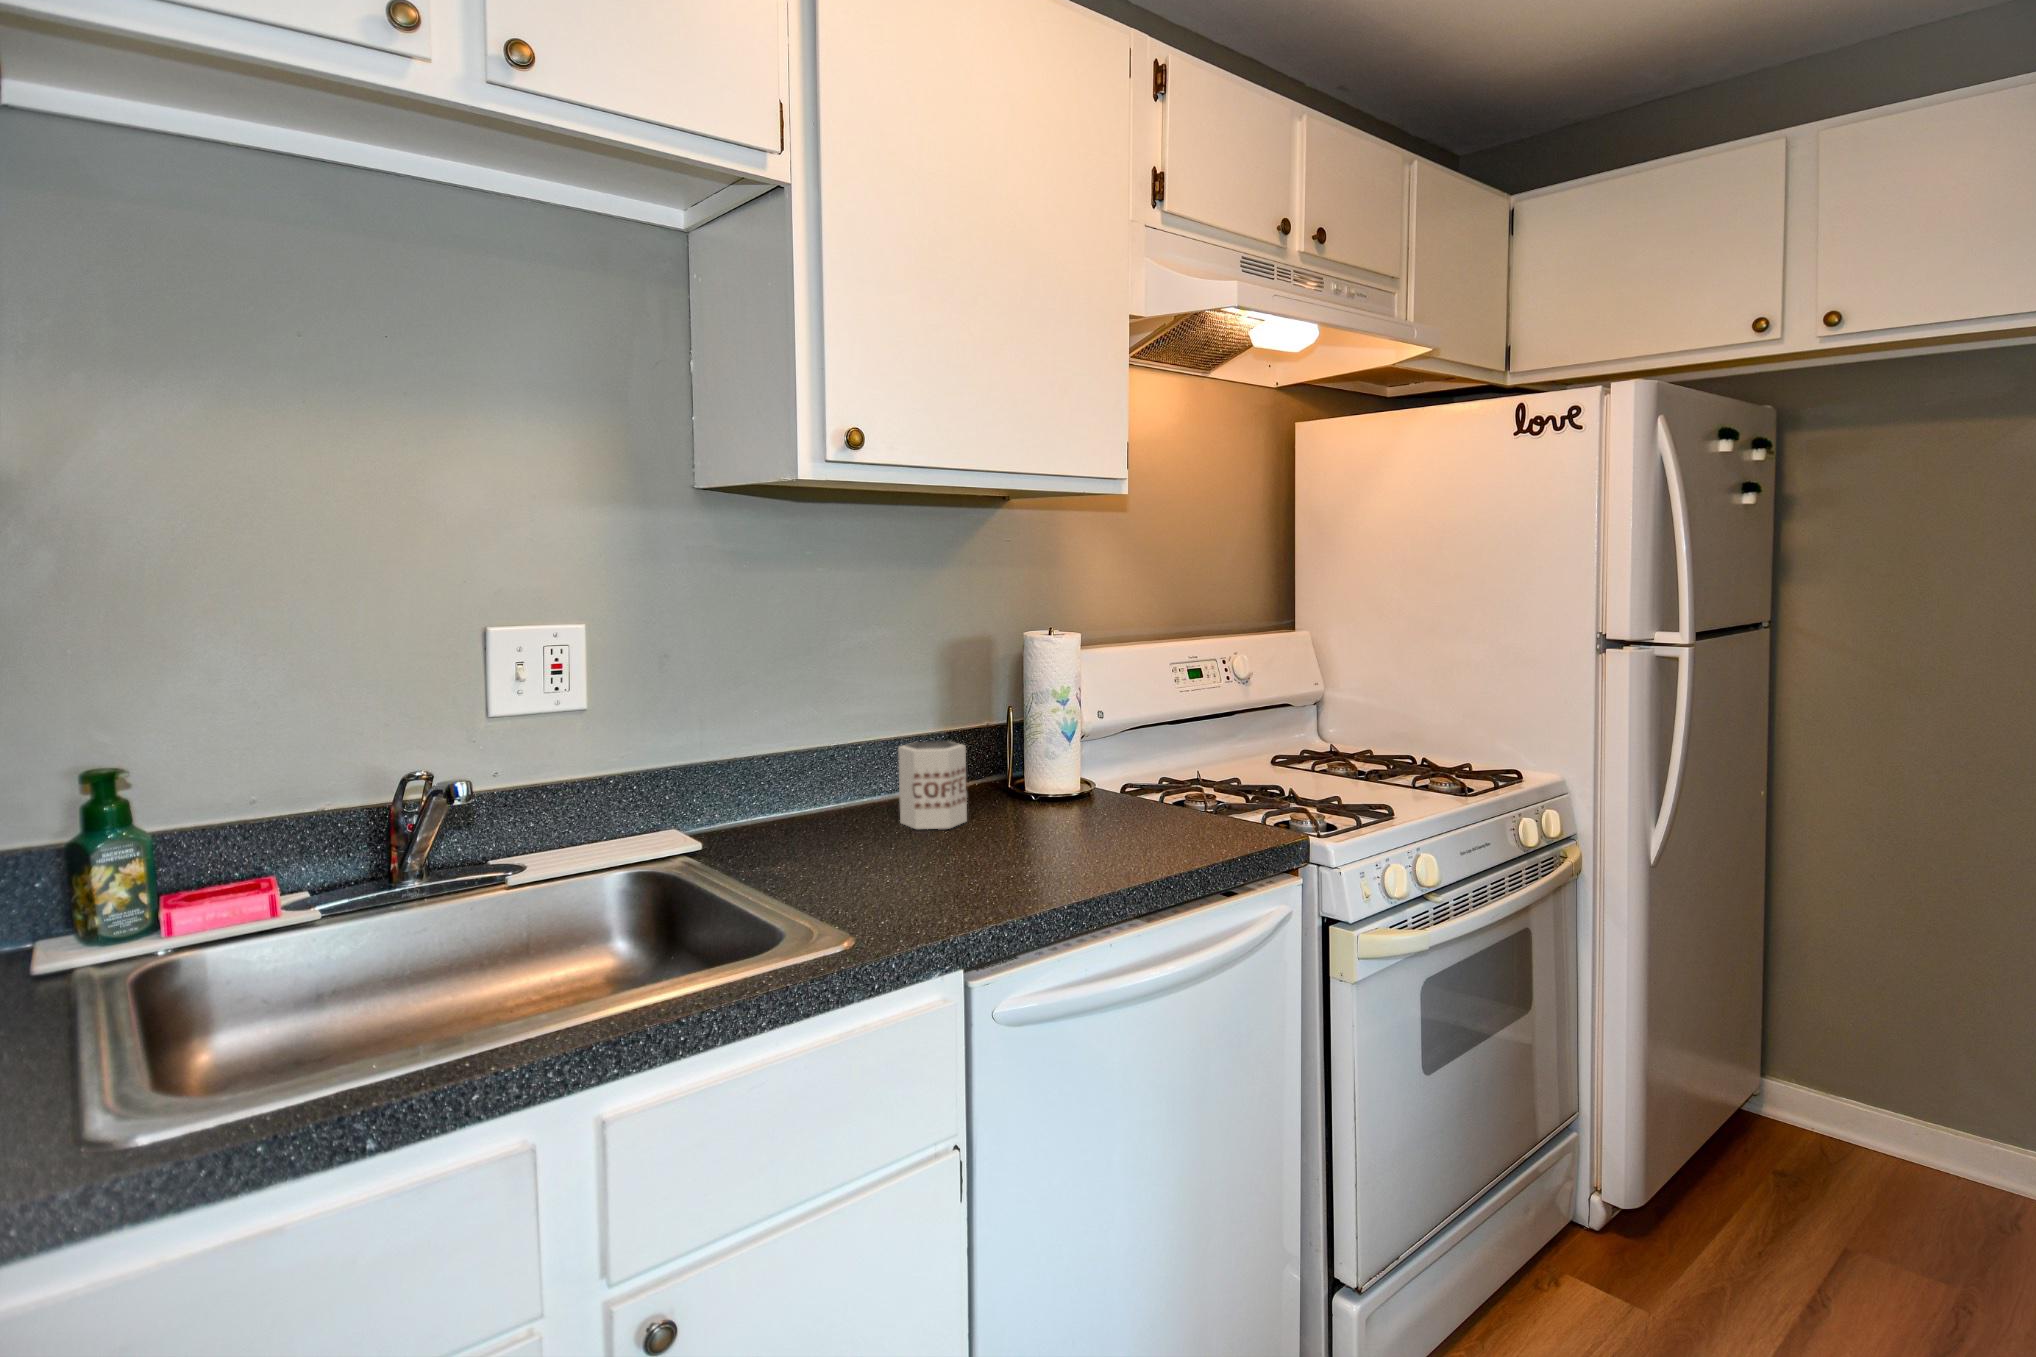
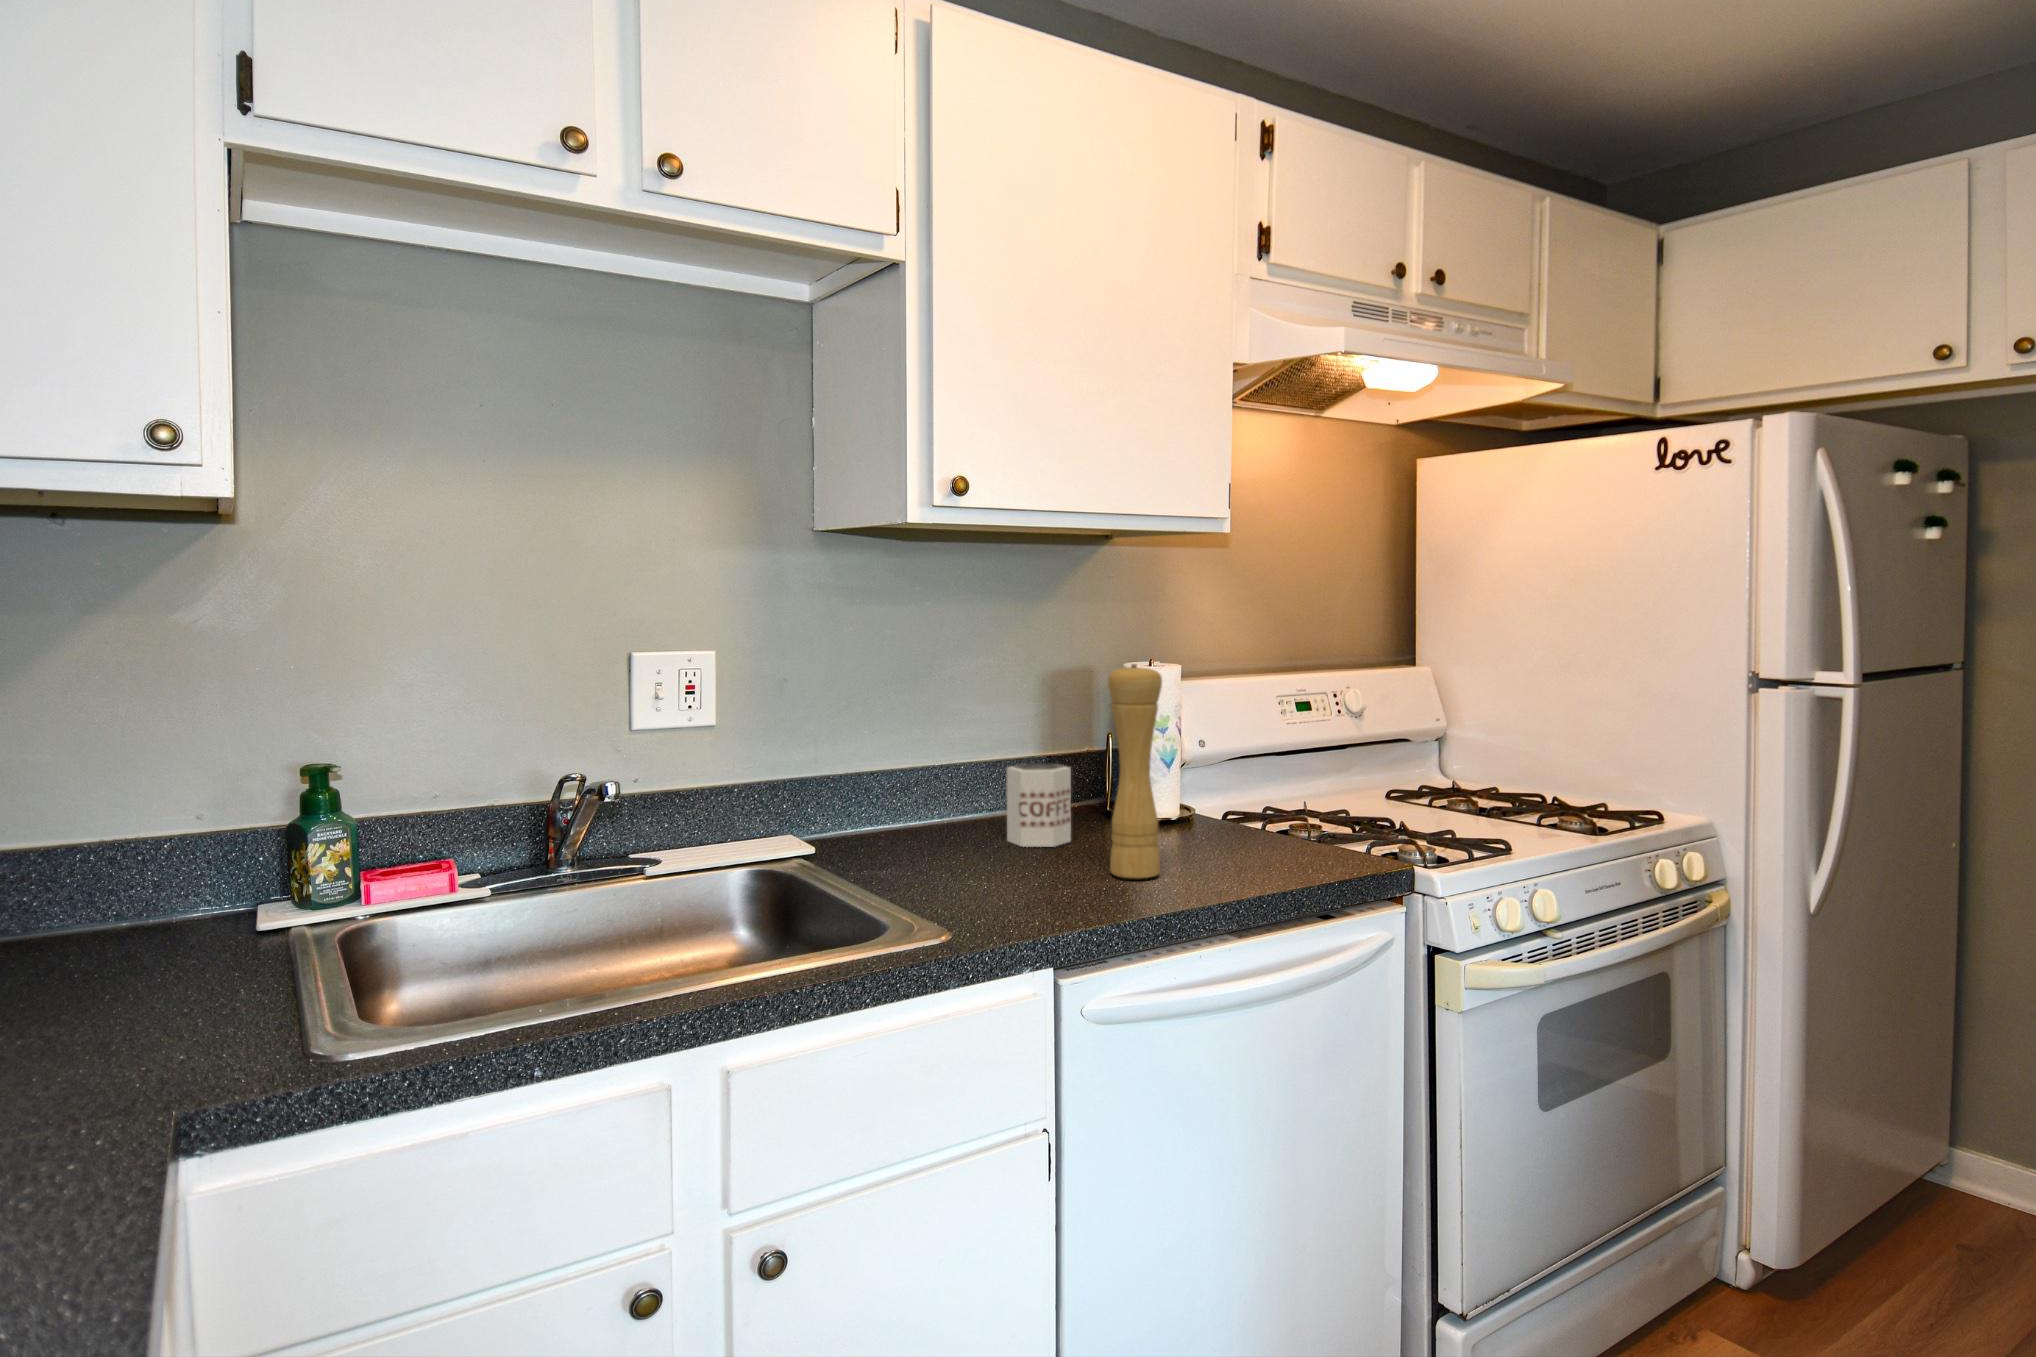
pepper mill: none [1007,639,1064,863] -> present [1108,664,1162,878]

